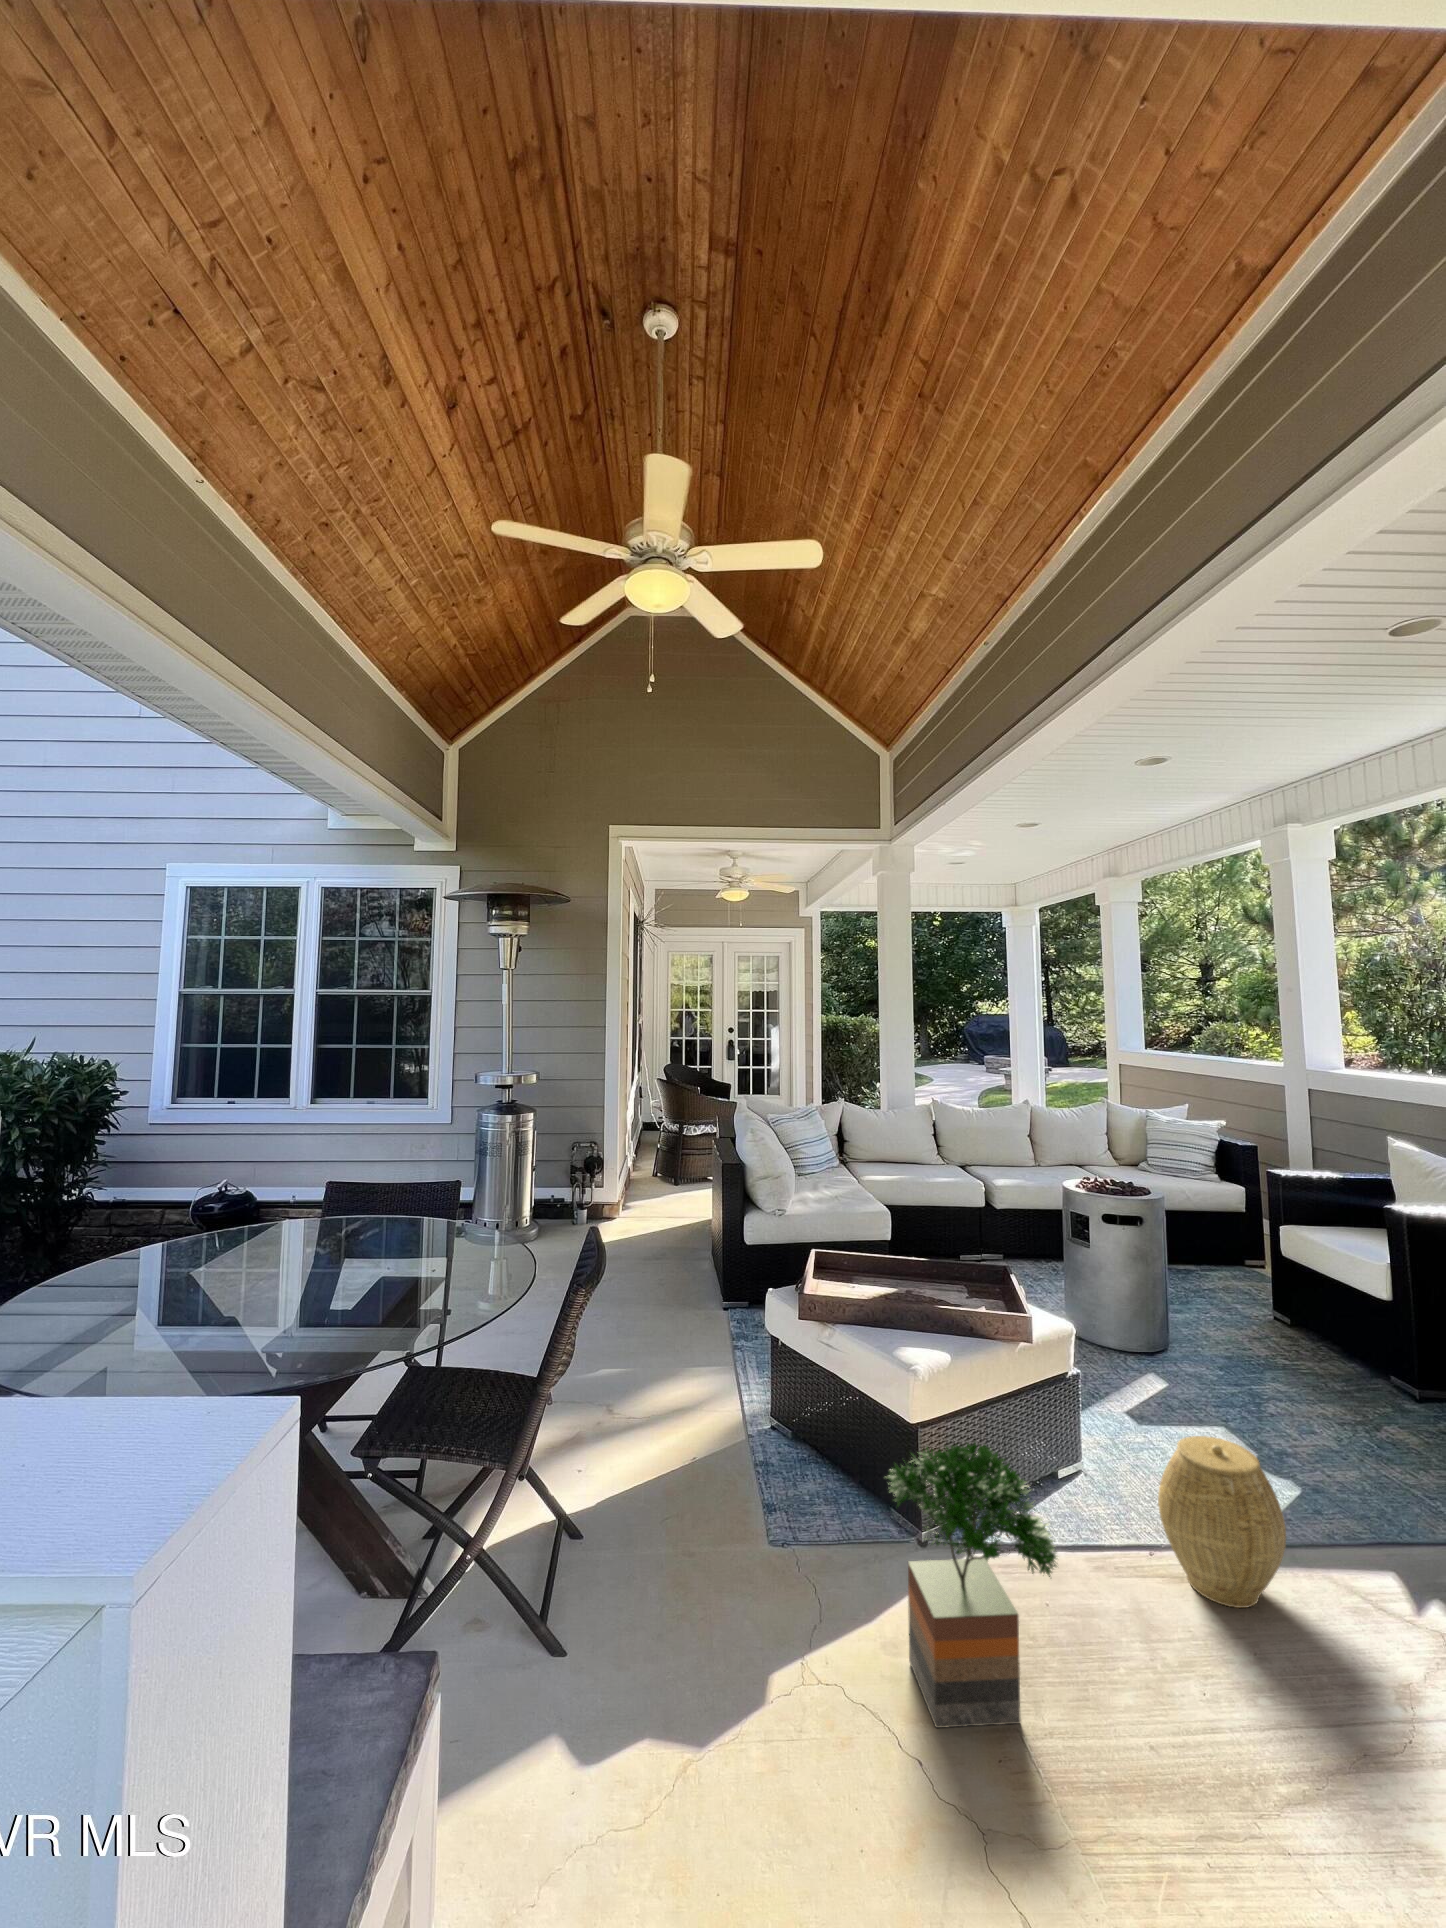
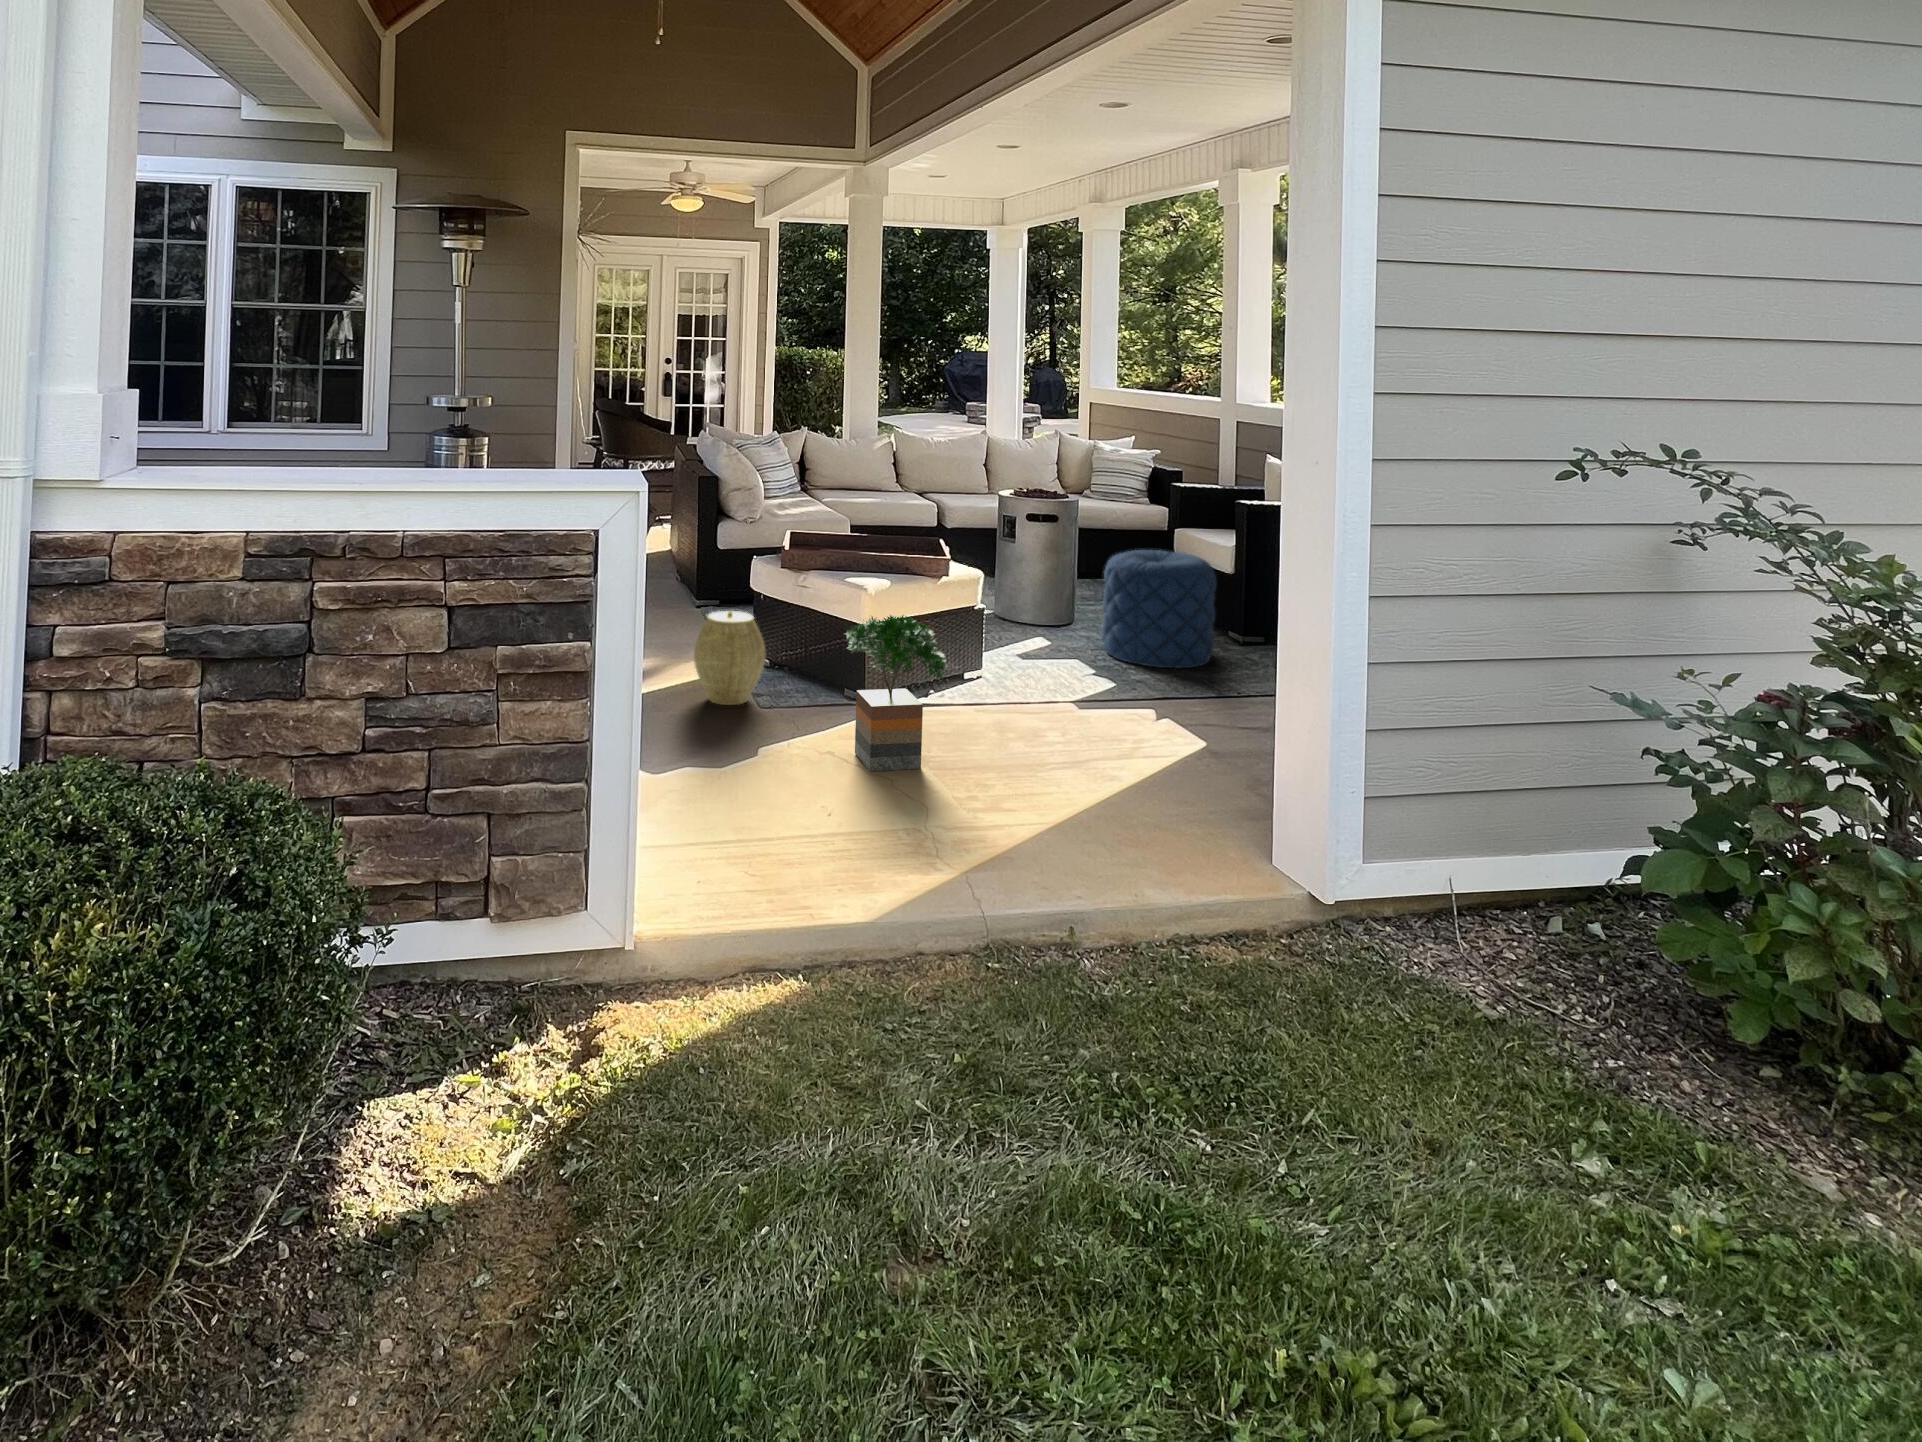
pouf: none [1213,1267,1378,1441] -> present [1102,550,1216,668]
woven basket: present [1158,1436,1286,1608] -> present [694,611,765,705]

